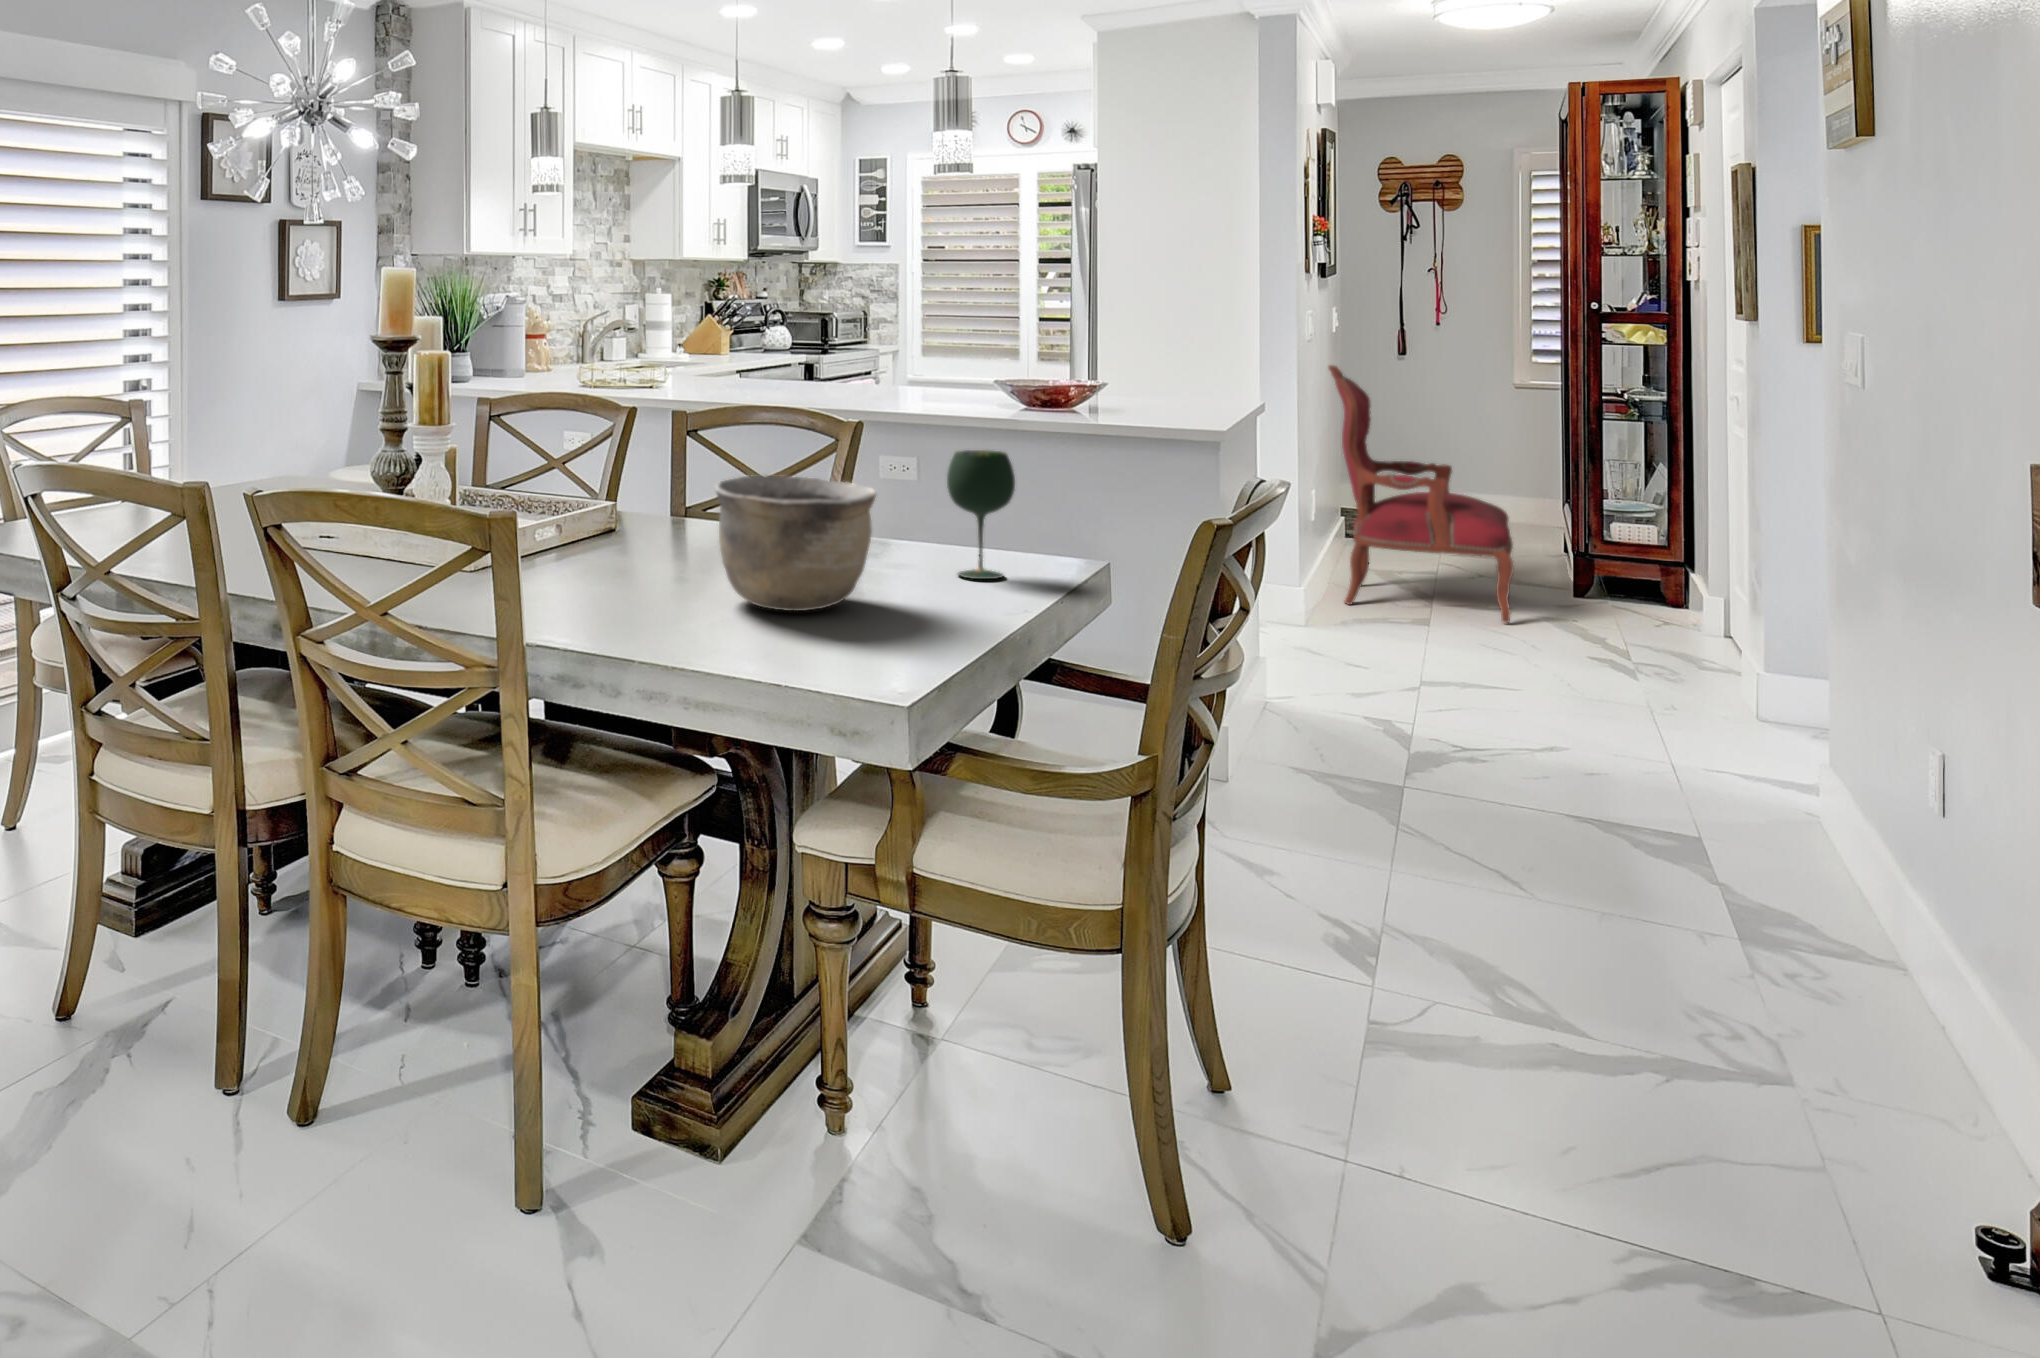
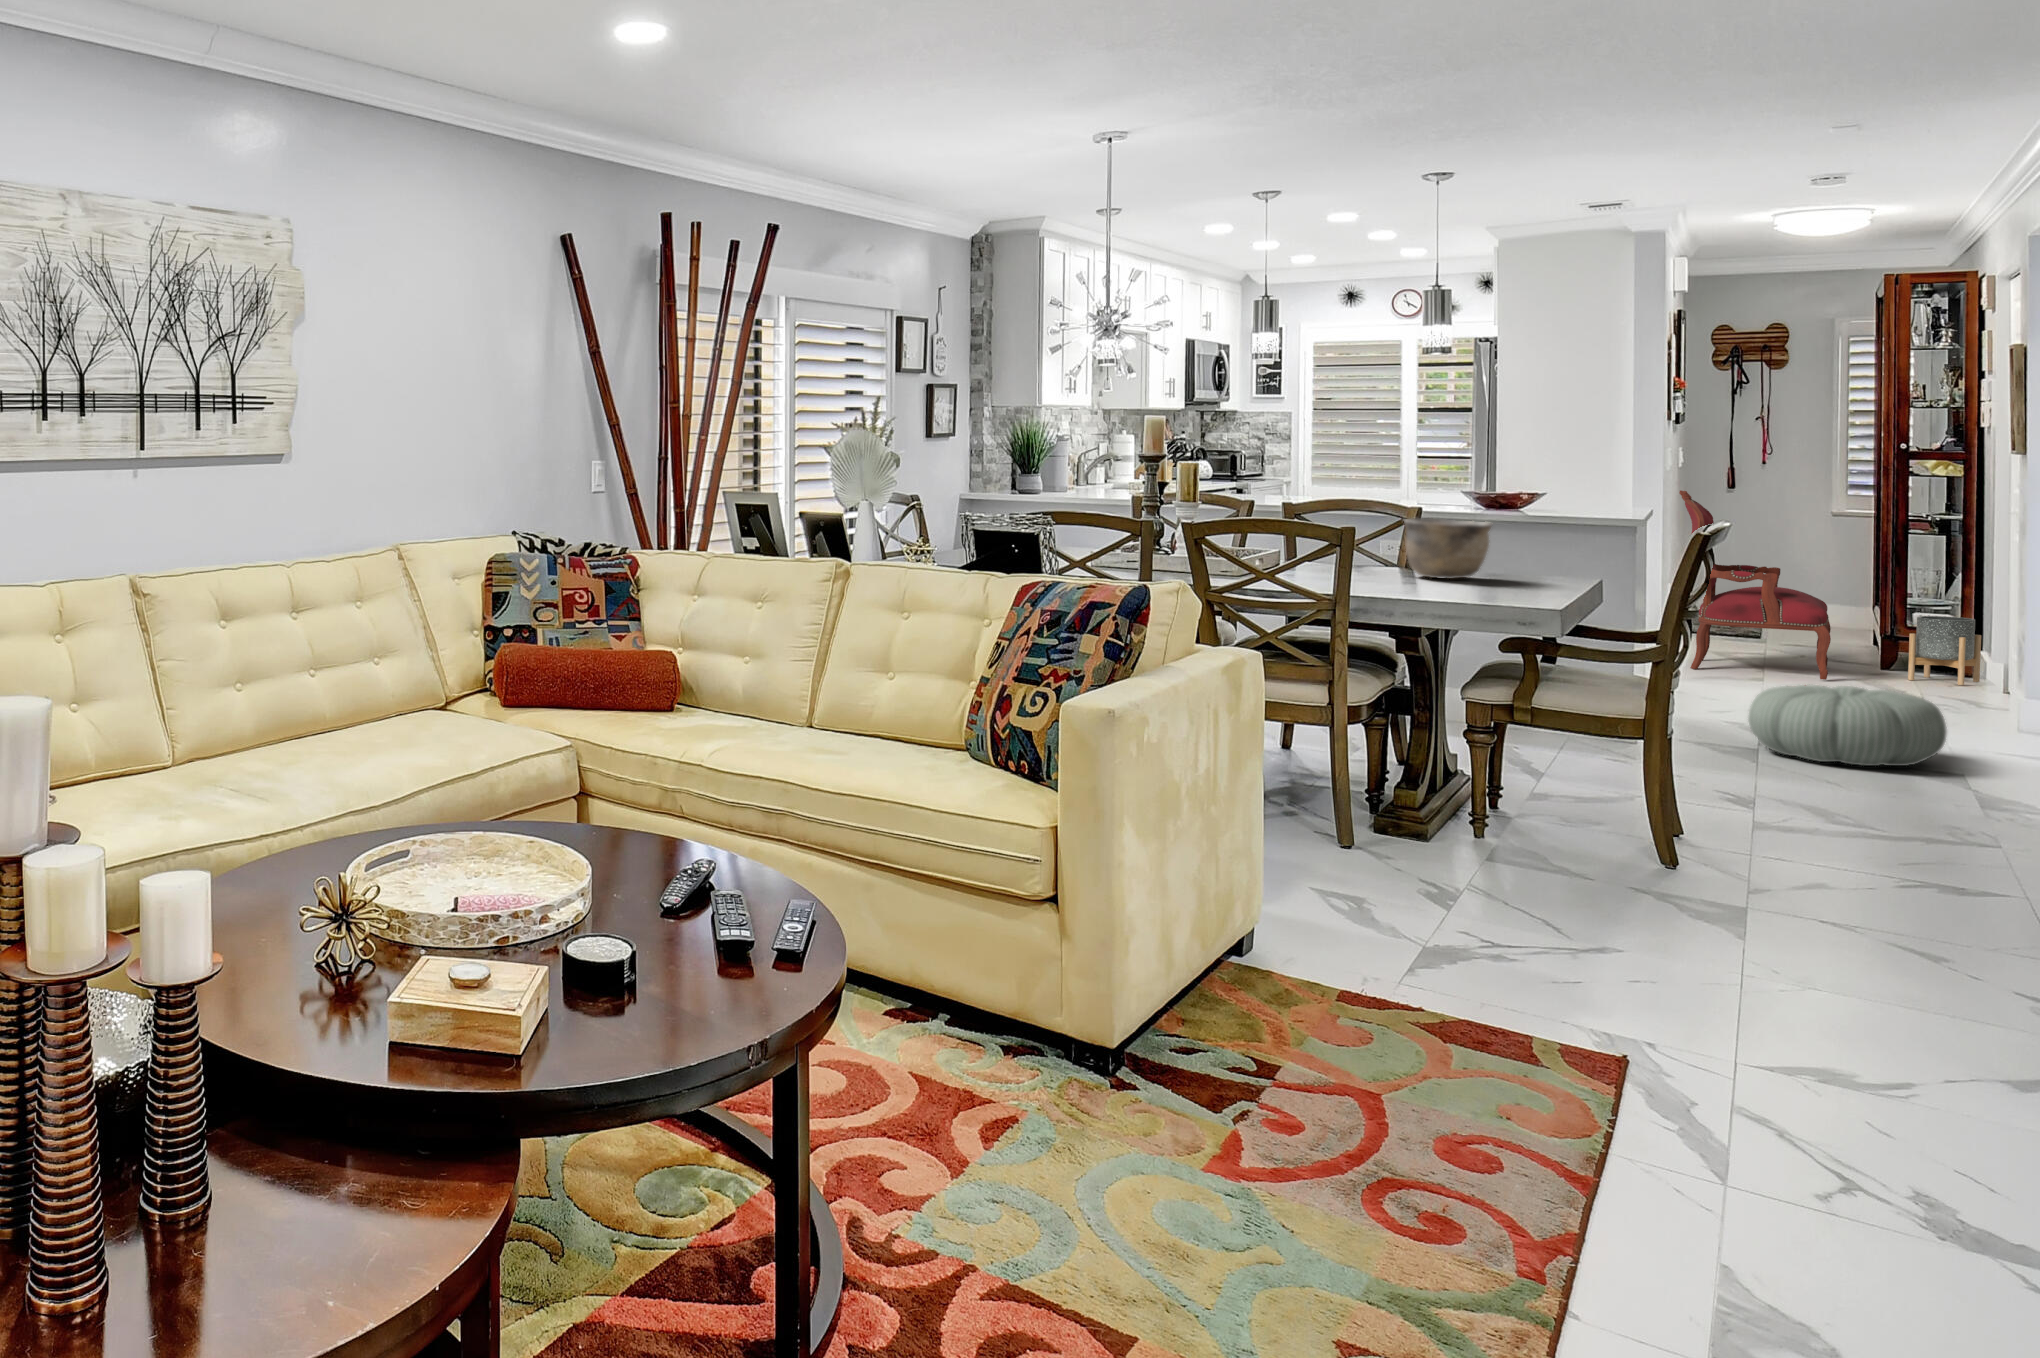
wine glass: present [947,450,1015,579] -> none [1510,510,1550,573]
planter: none [1608,531,1696,628] -> present [1908,616,1981,685]
pouf: none [1399,700,1697,860] -> present [1748,684,1947,766]

